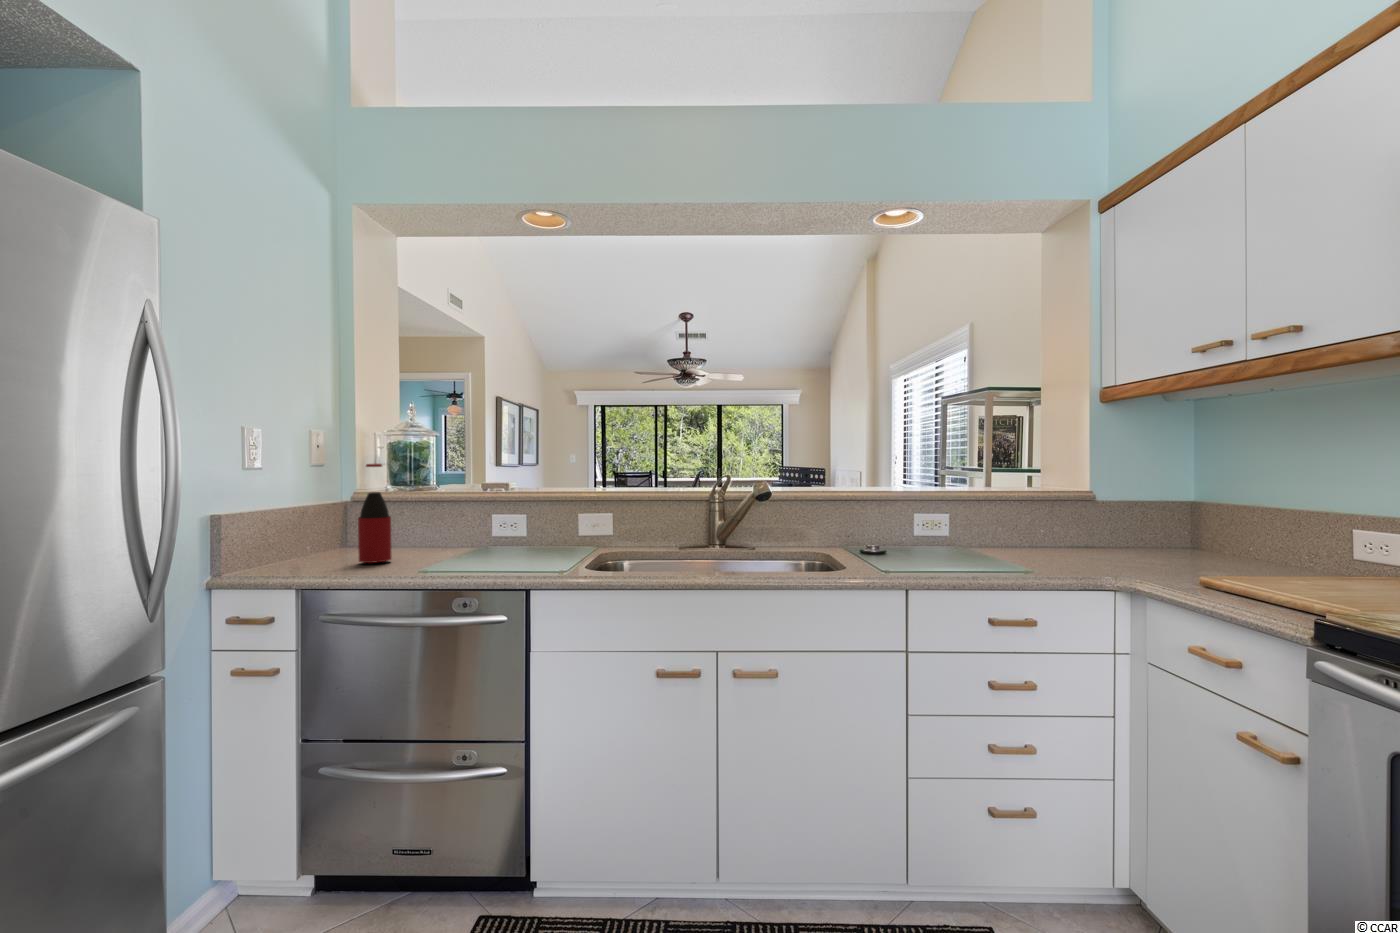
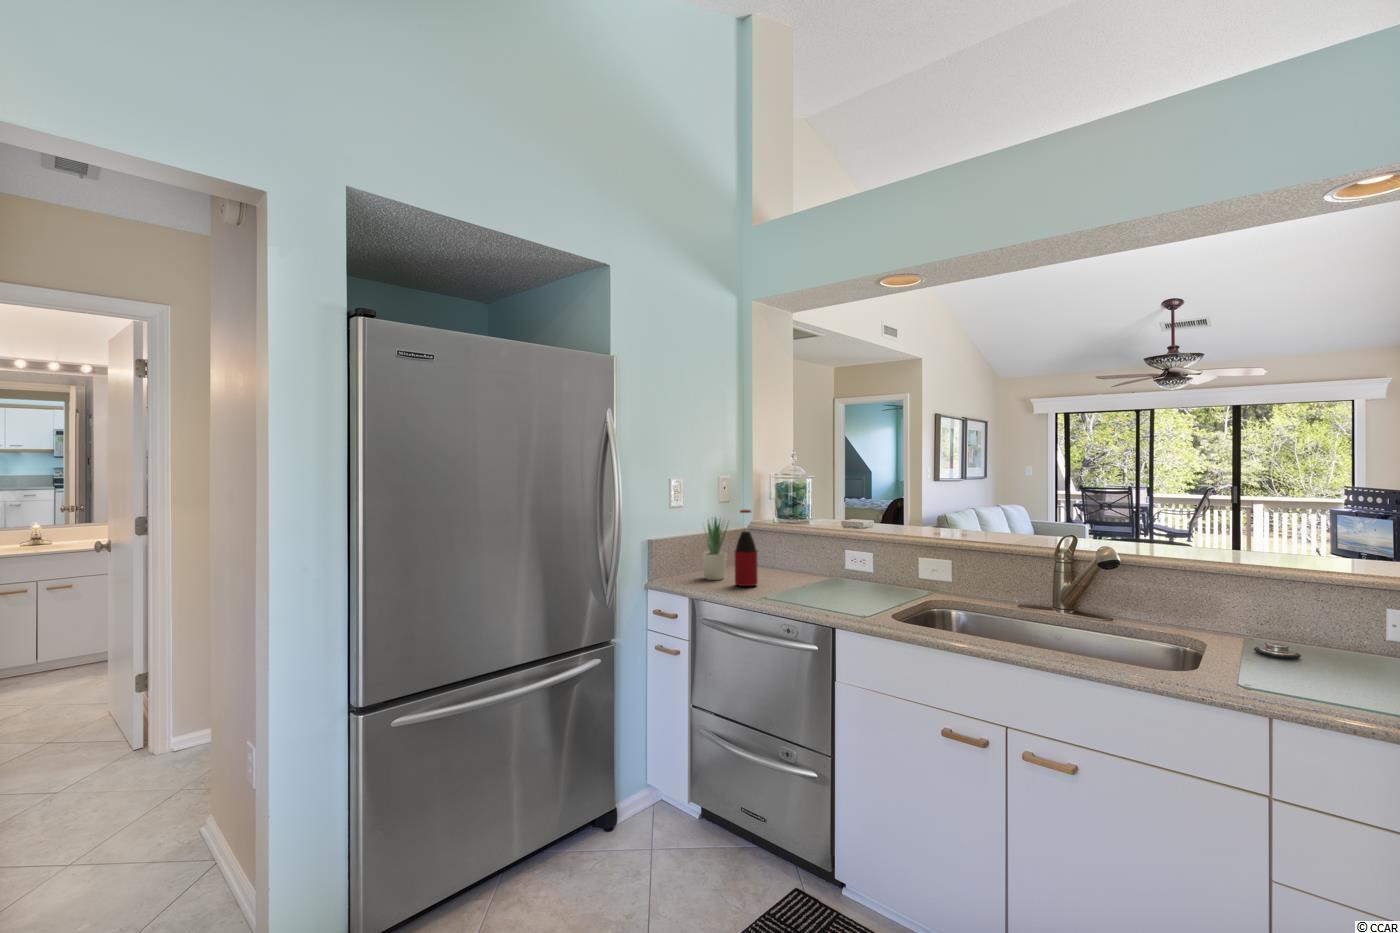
potted plant: none [299,464,343,563] -> present [702,518,728,580]

